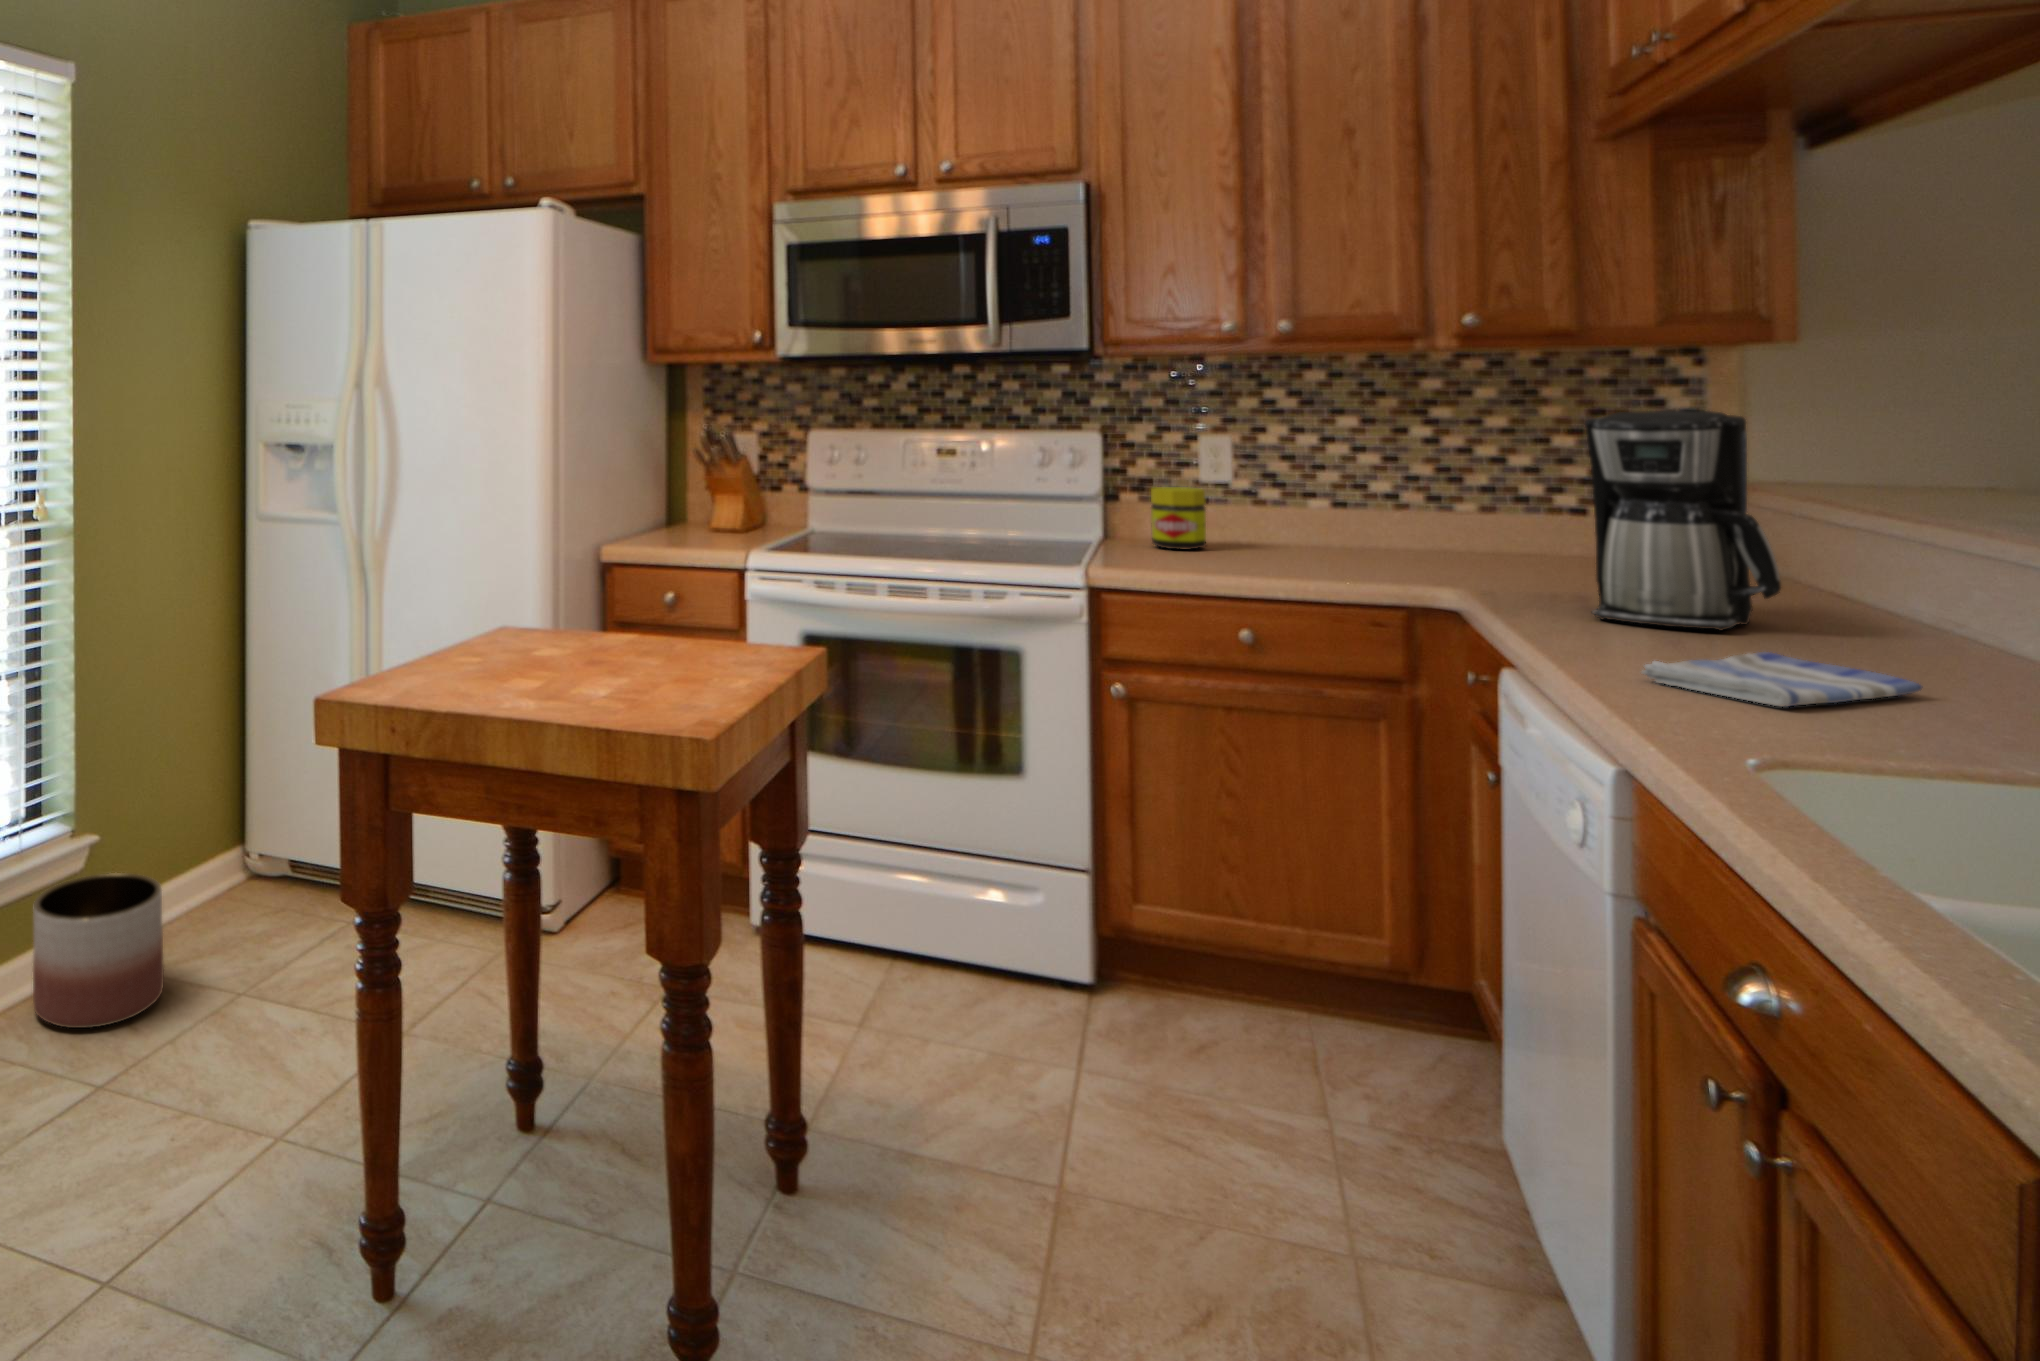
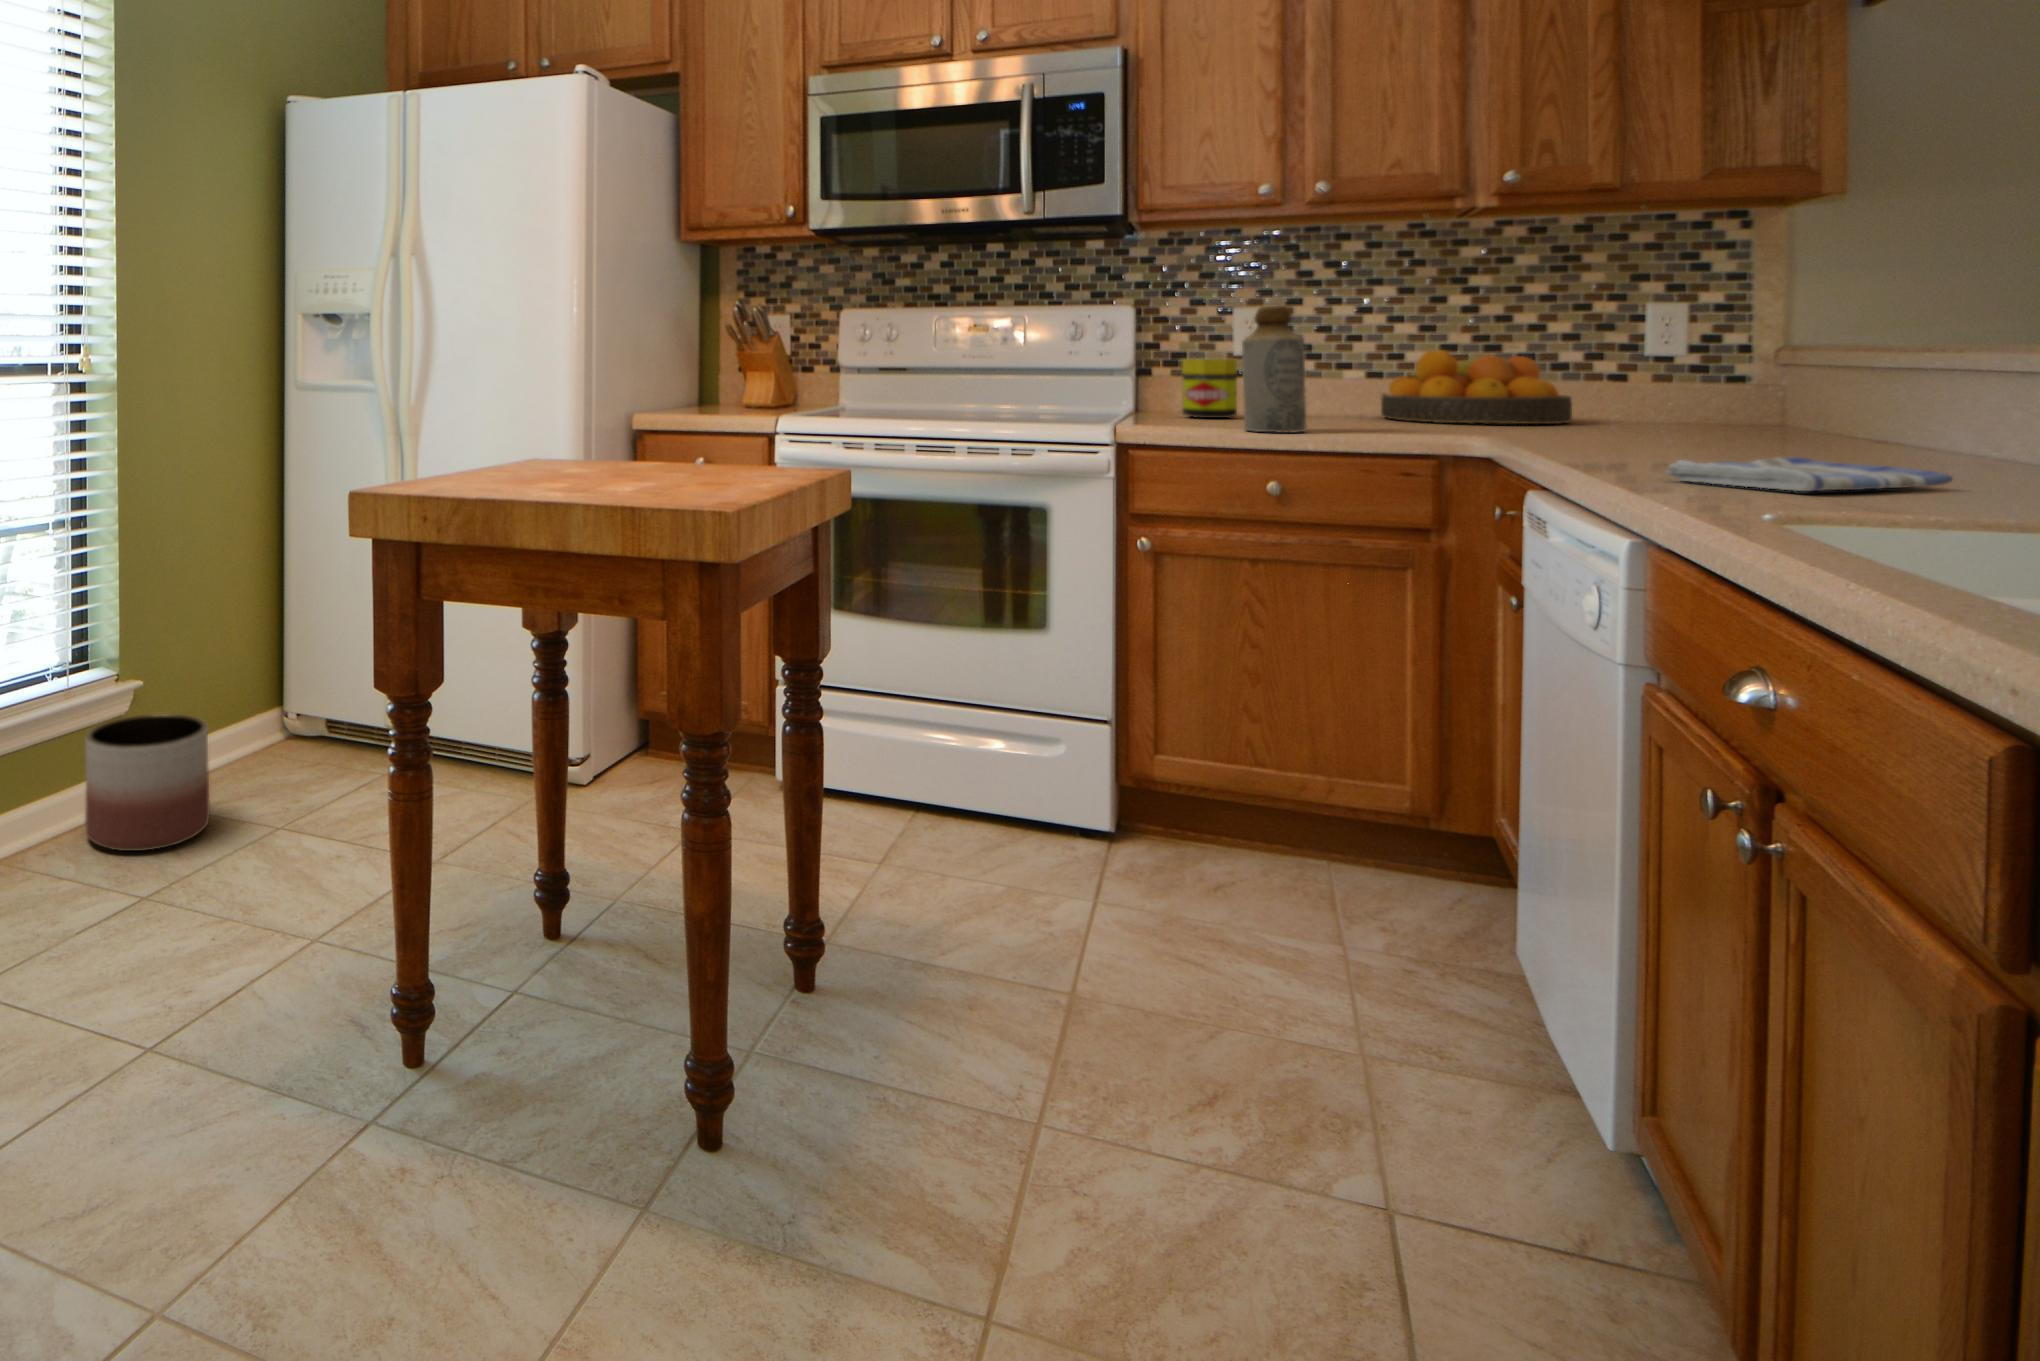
coffee maker: present [1585,411,1781,631] -> none [1621,244,1817,456]
bottle: none [1212,450,1278,581] -> present [1242,306,1306,433]
fruit bowl: none [1347,479,1537,562] -> present [1381,350,1572,424]

